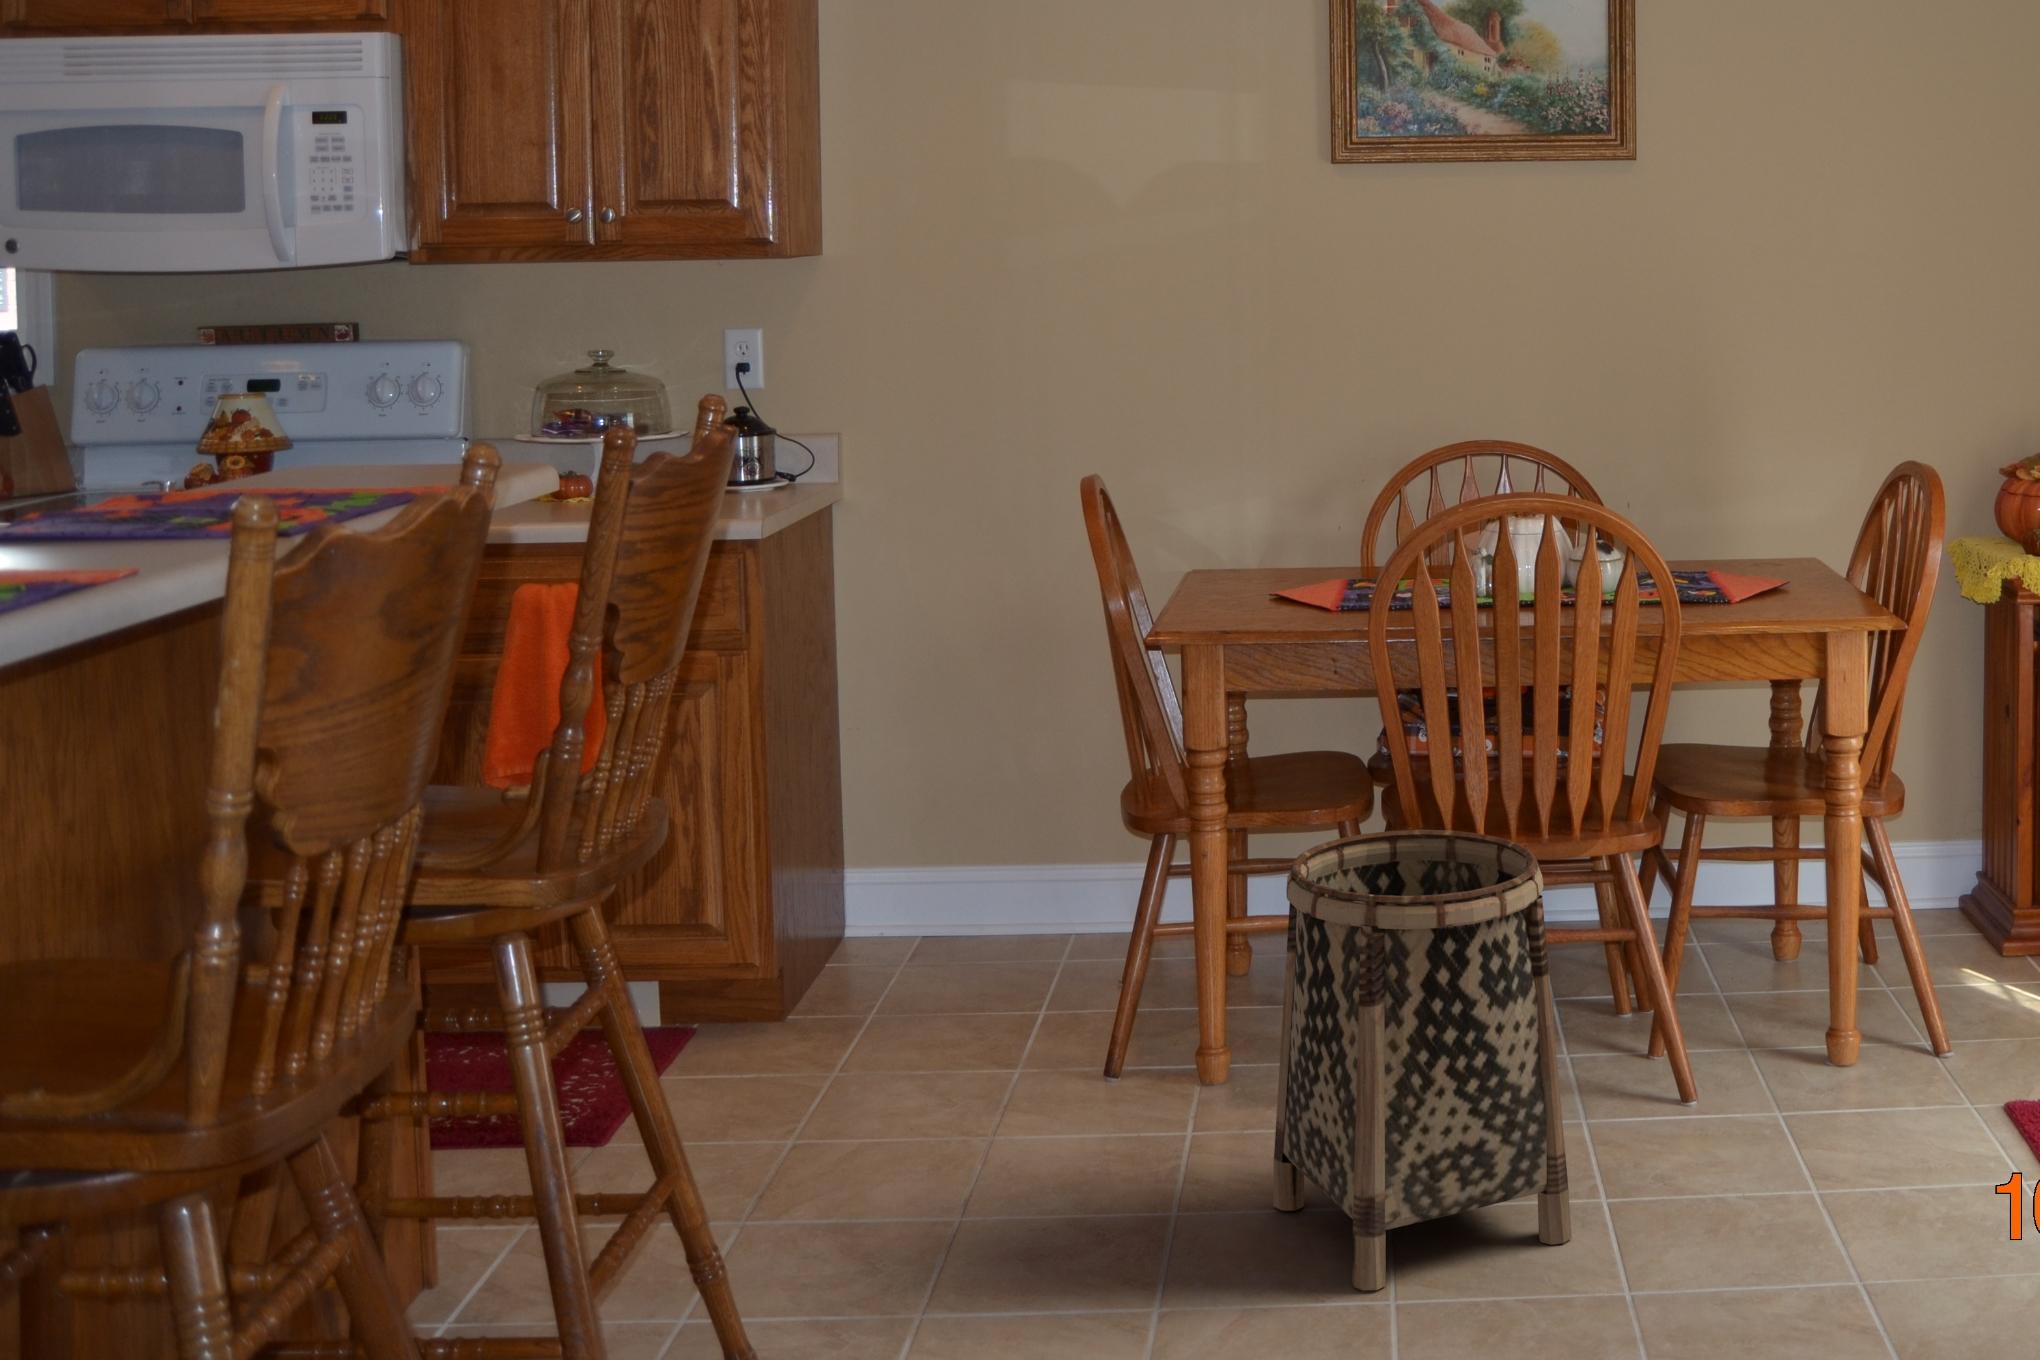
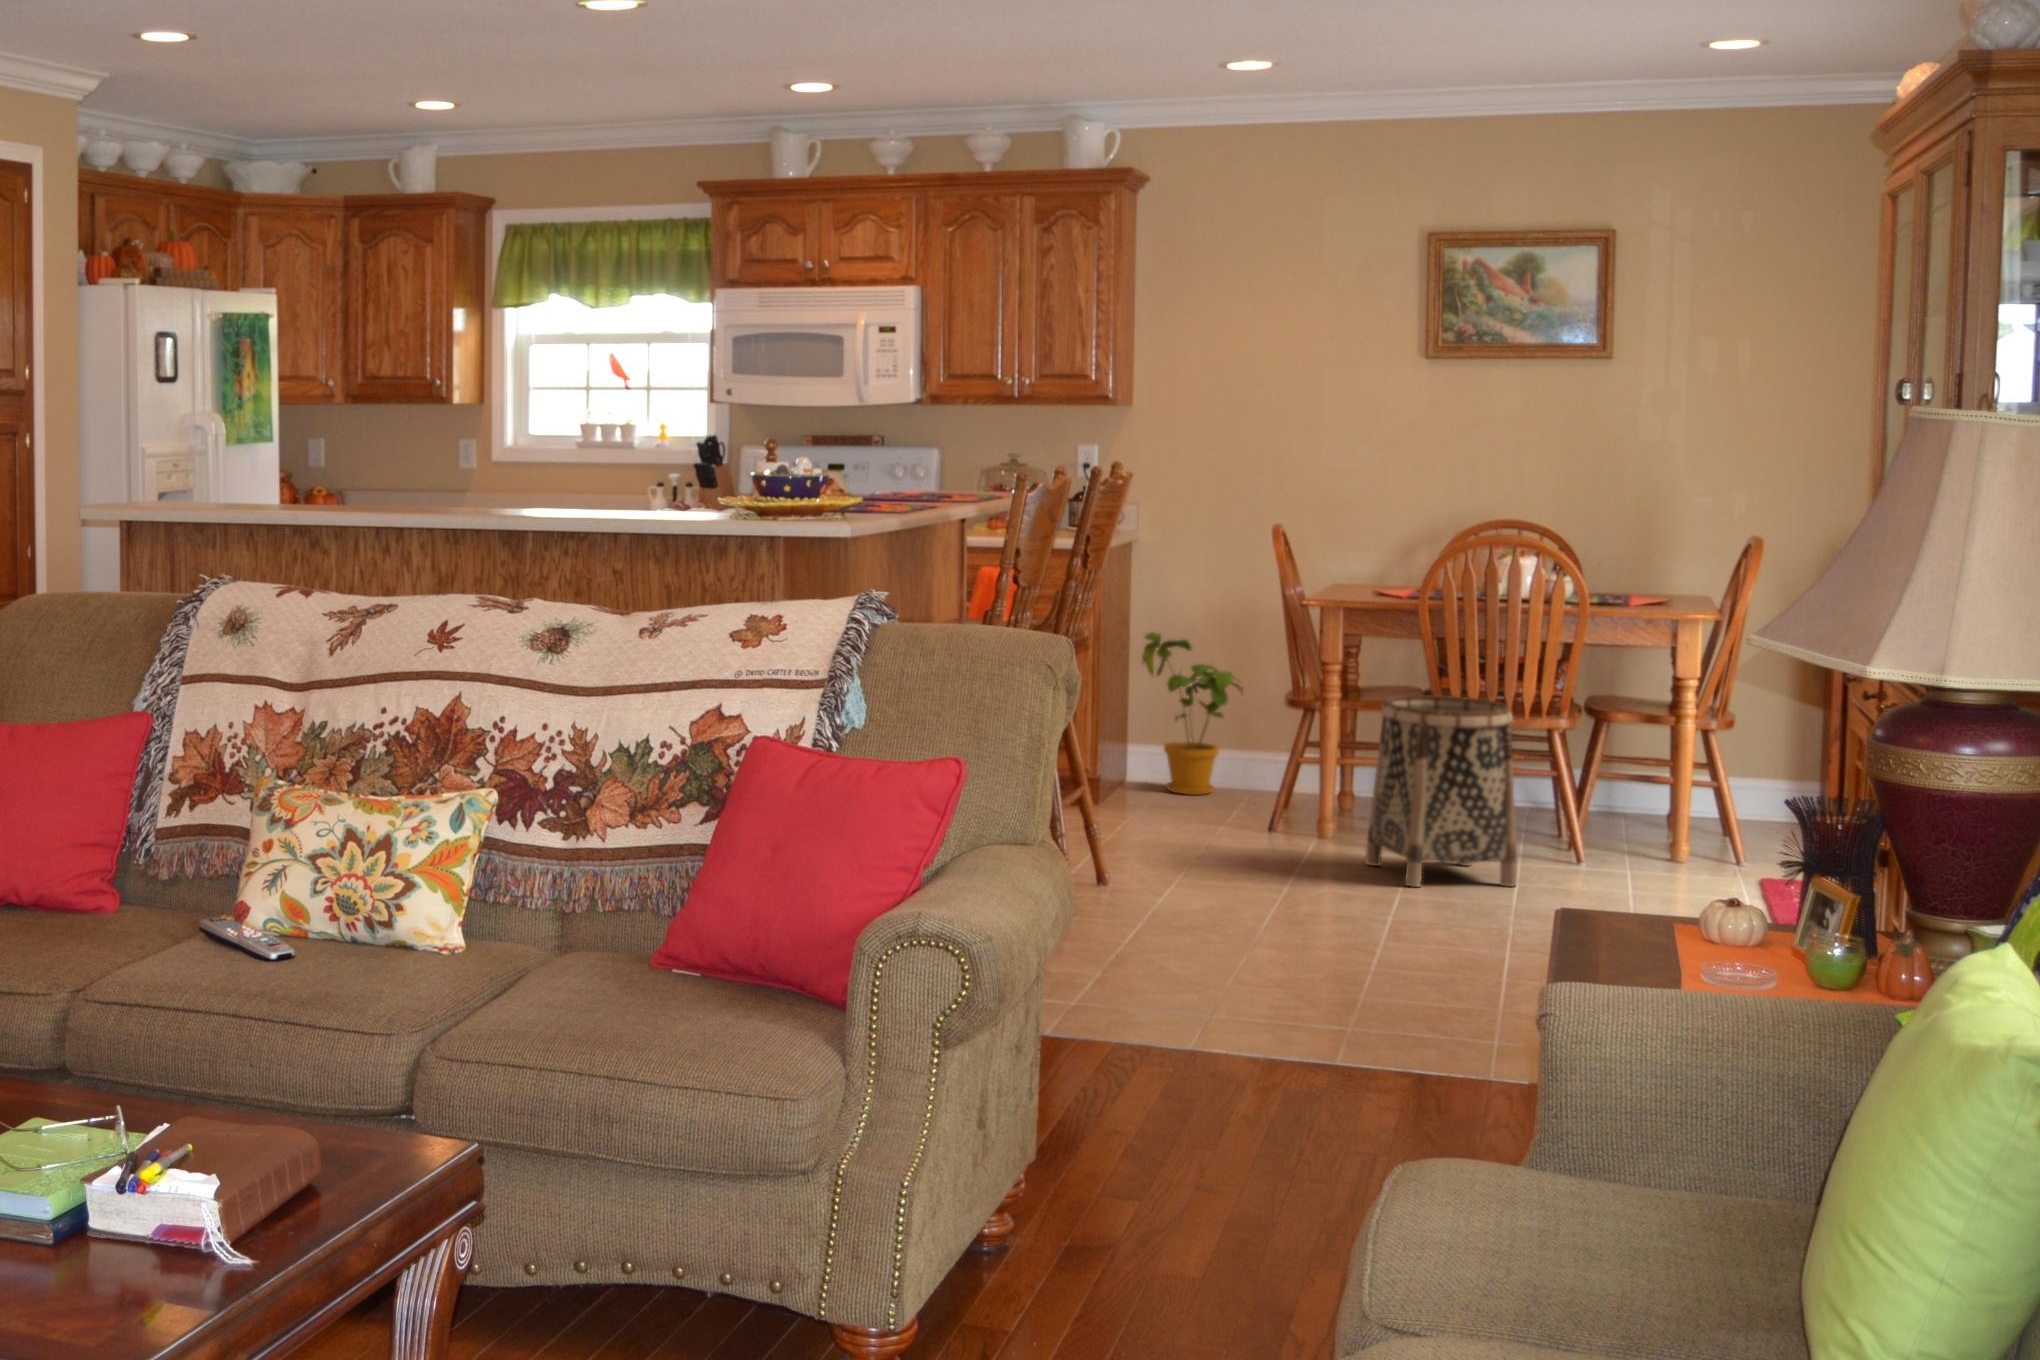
house plant: none [860,692,1055,992] -> present [1142,632,1243,795]

